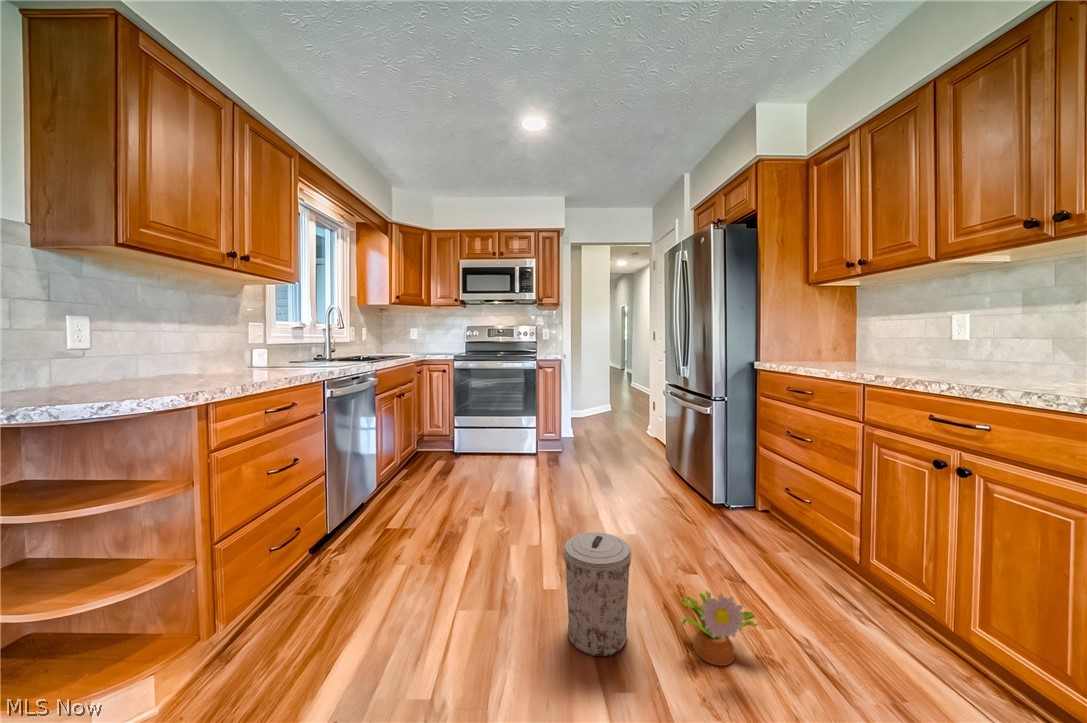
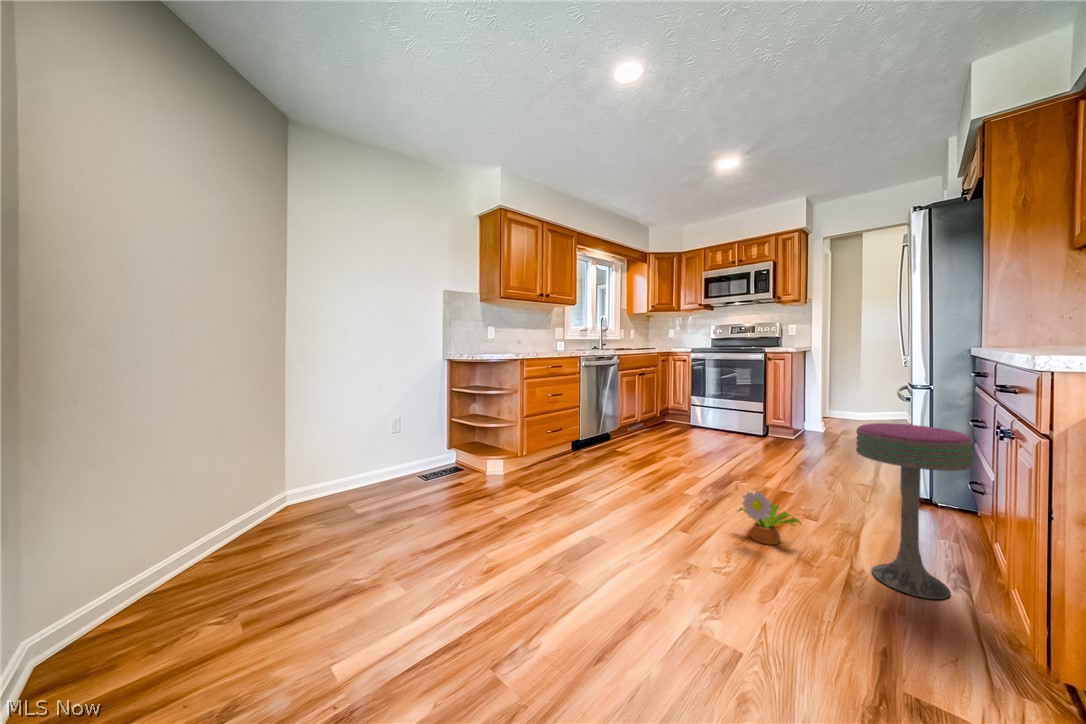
bar stool: none [812,467,939,679] -> present [856,423,974,599]
trash can: present [564,532,632,656] -> none [670,448,715,518]

